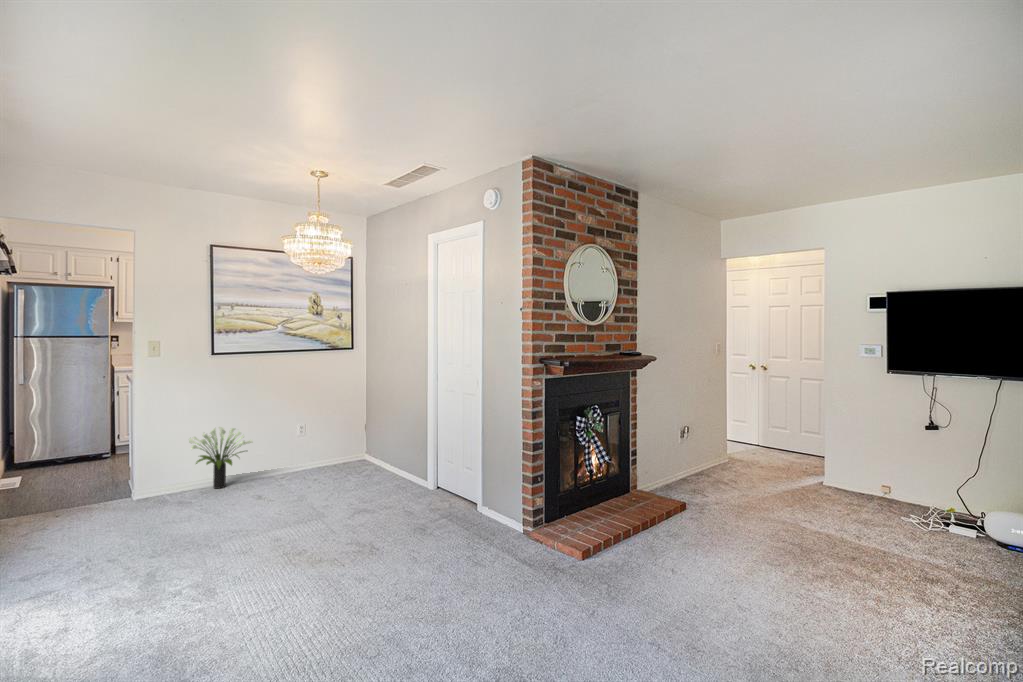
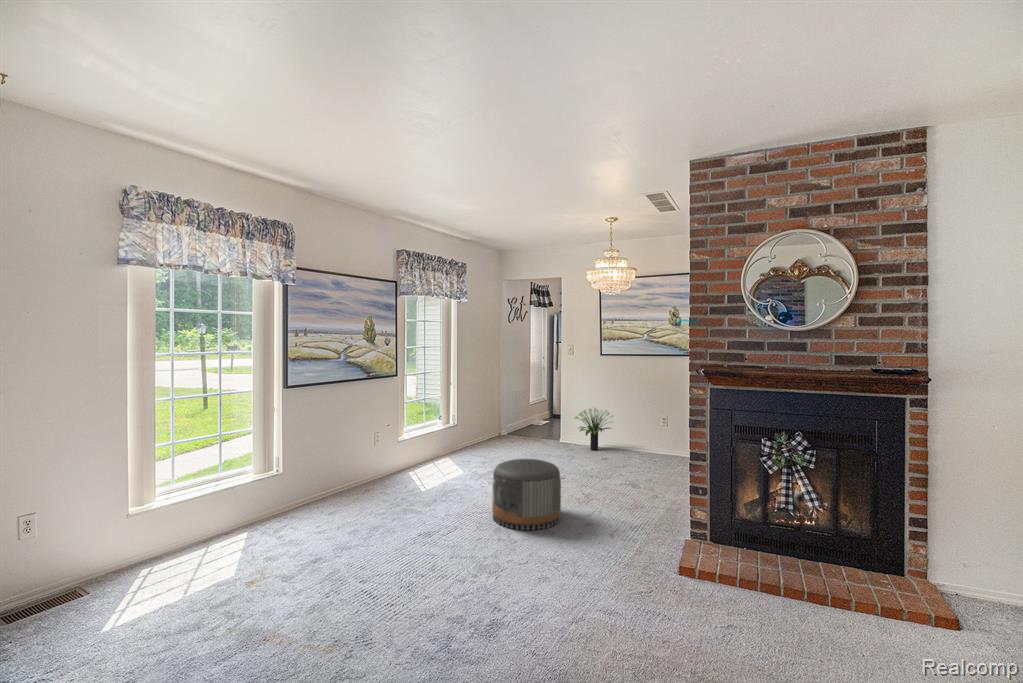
pouf: none [319,503,424,621] -> present [492,459,561,530]

